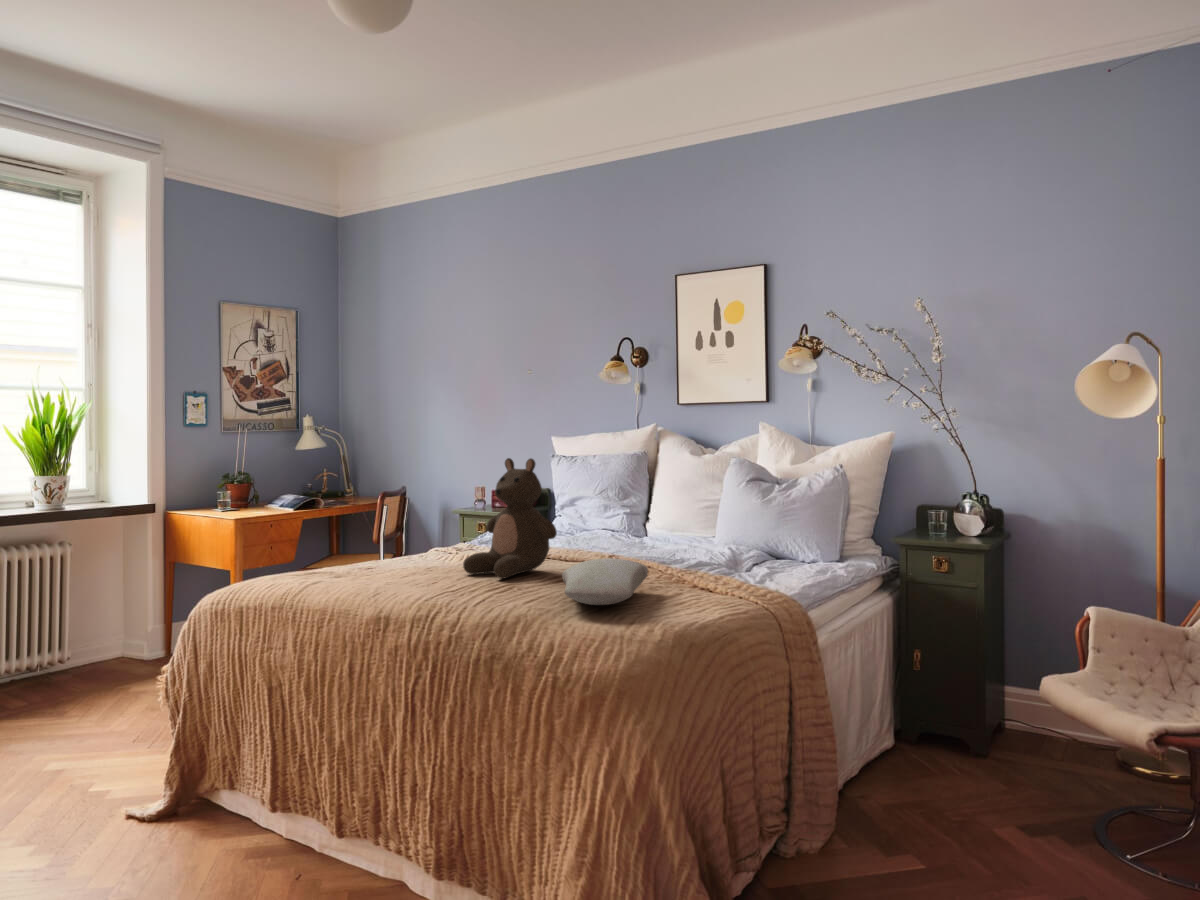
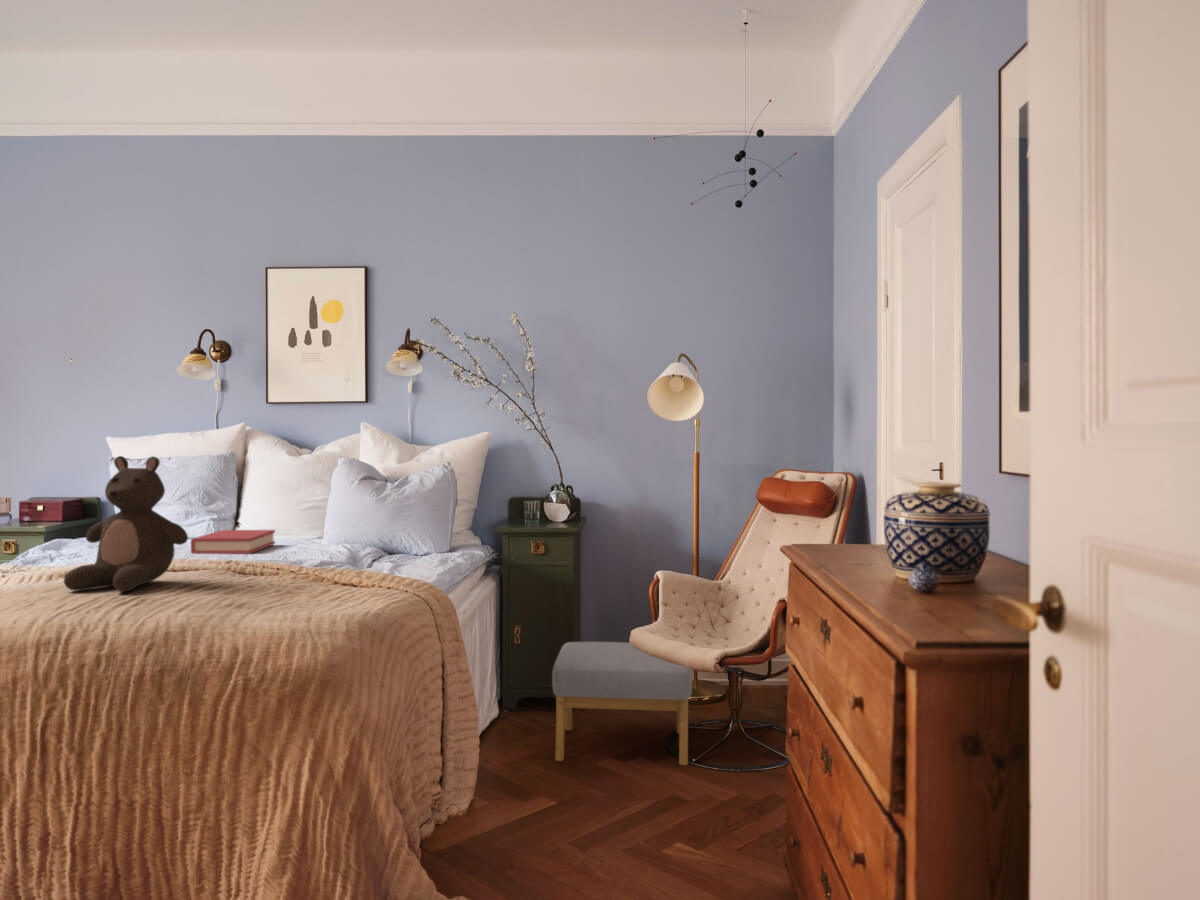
hardback book: none [592,525,669,549] -> present [191,530,275,554]
pillow: present [562,558,648,605] -> none [212,559,315,604]
footstool: none [946,681,1155,873] -> present [552,642,693,765]

